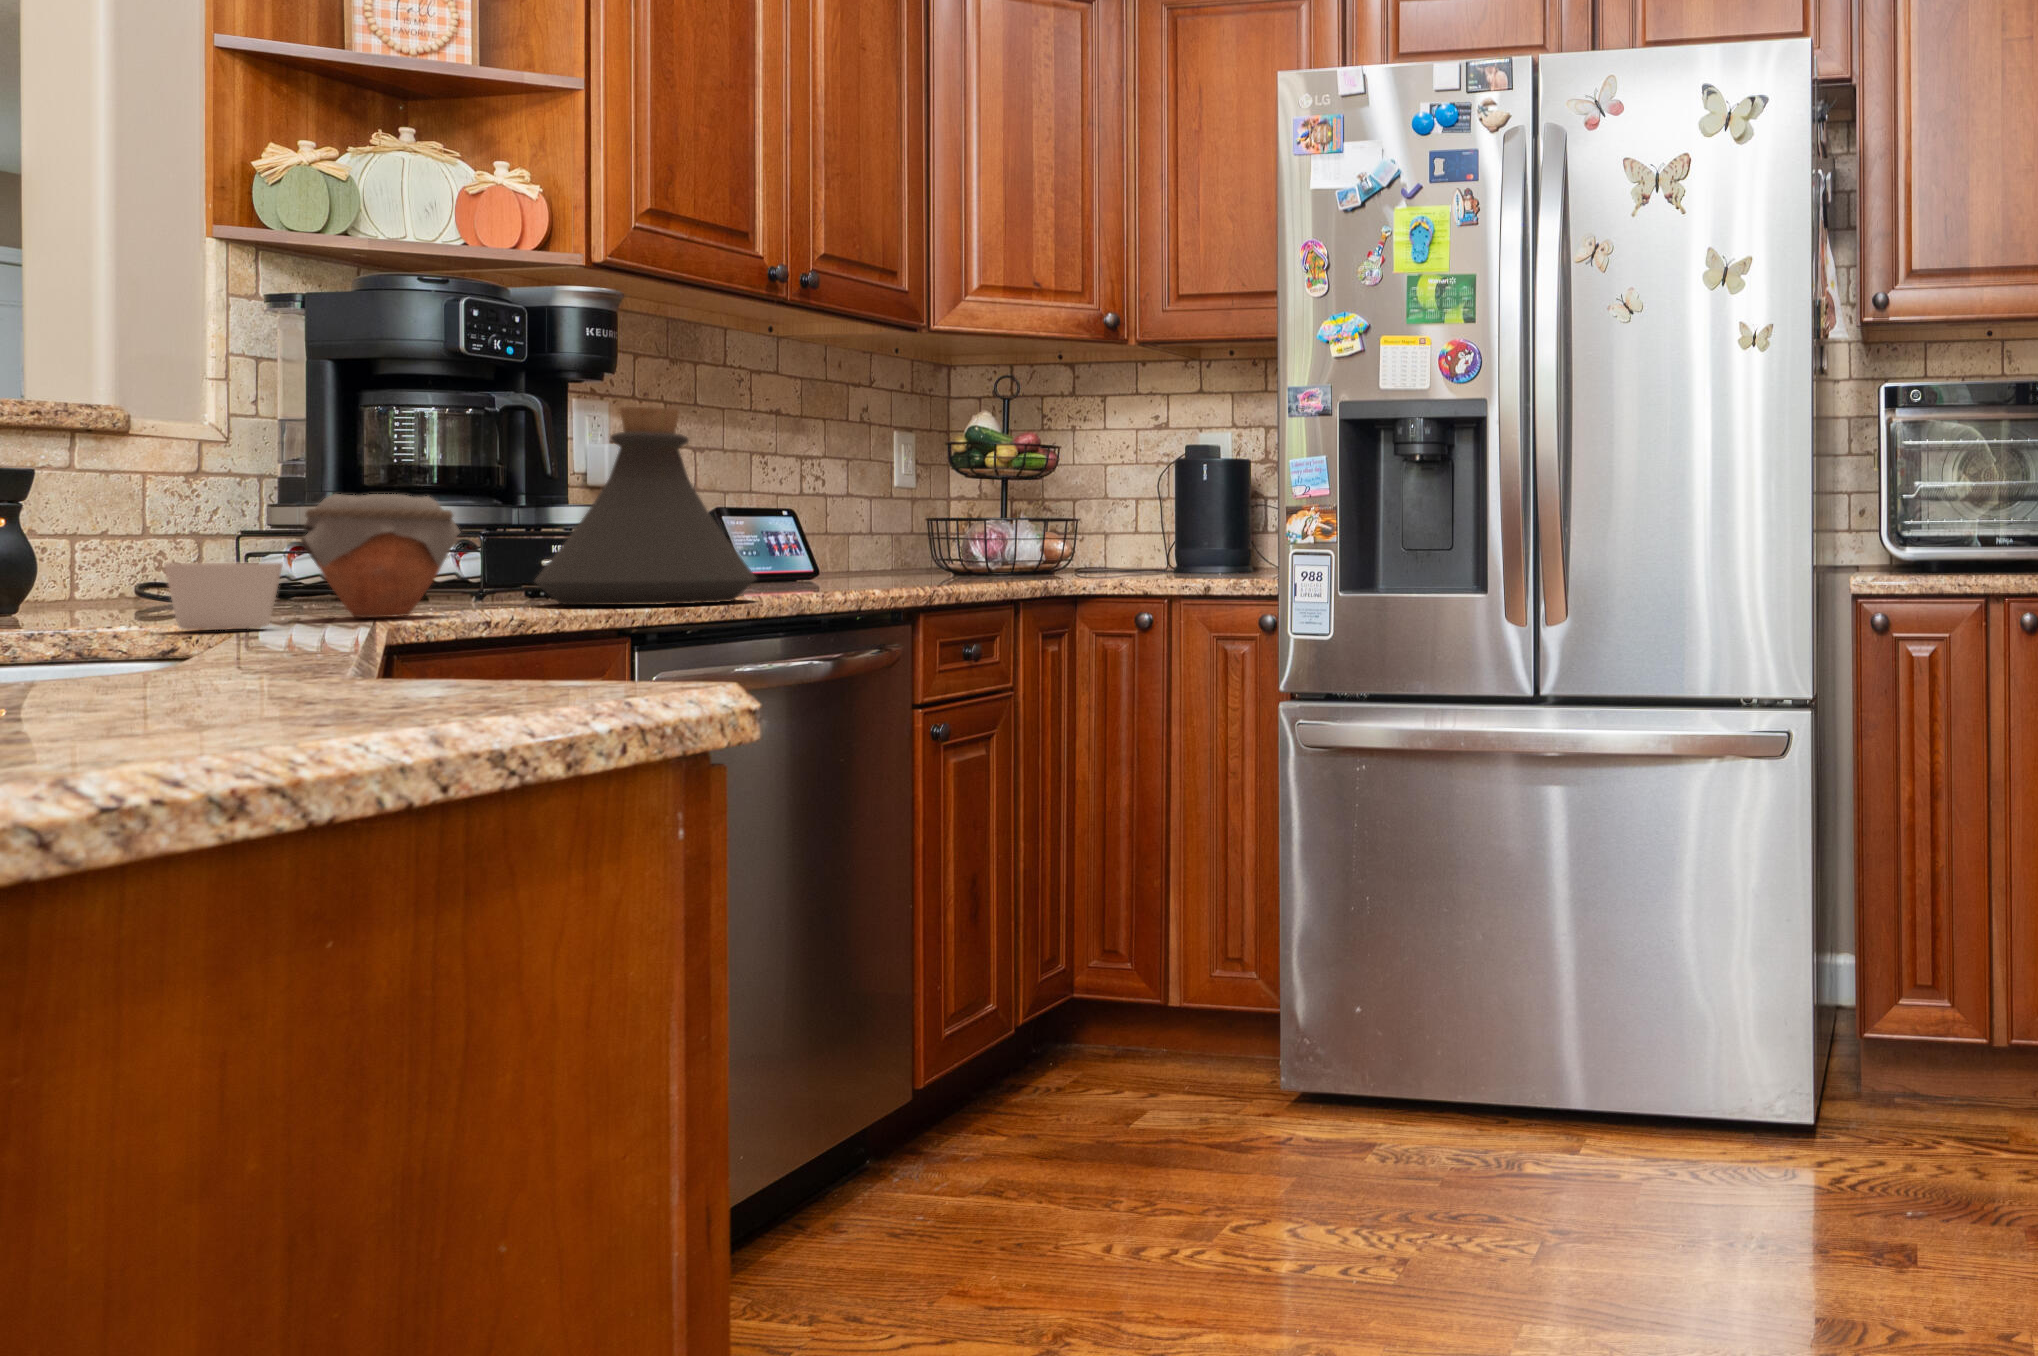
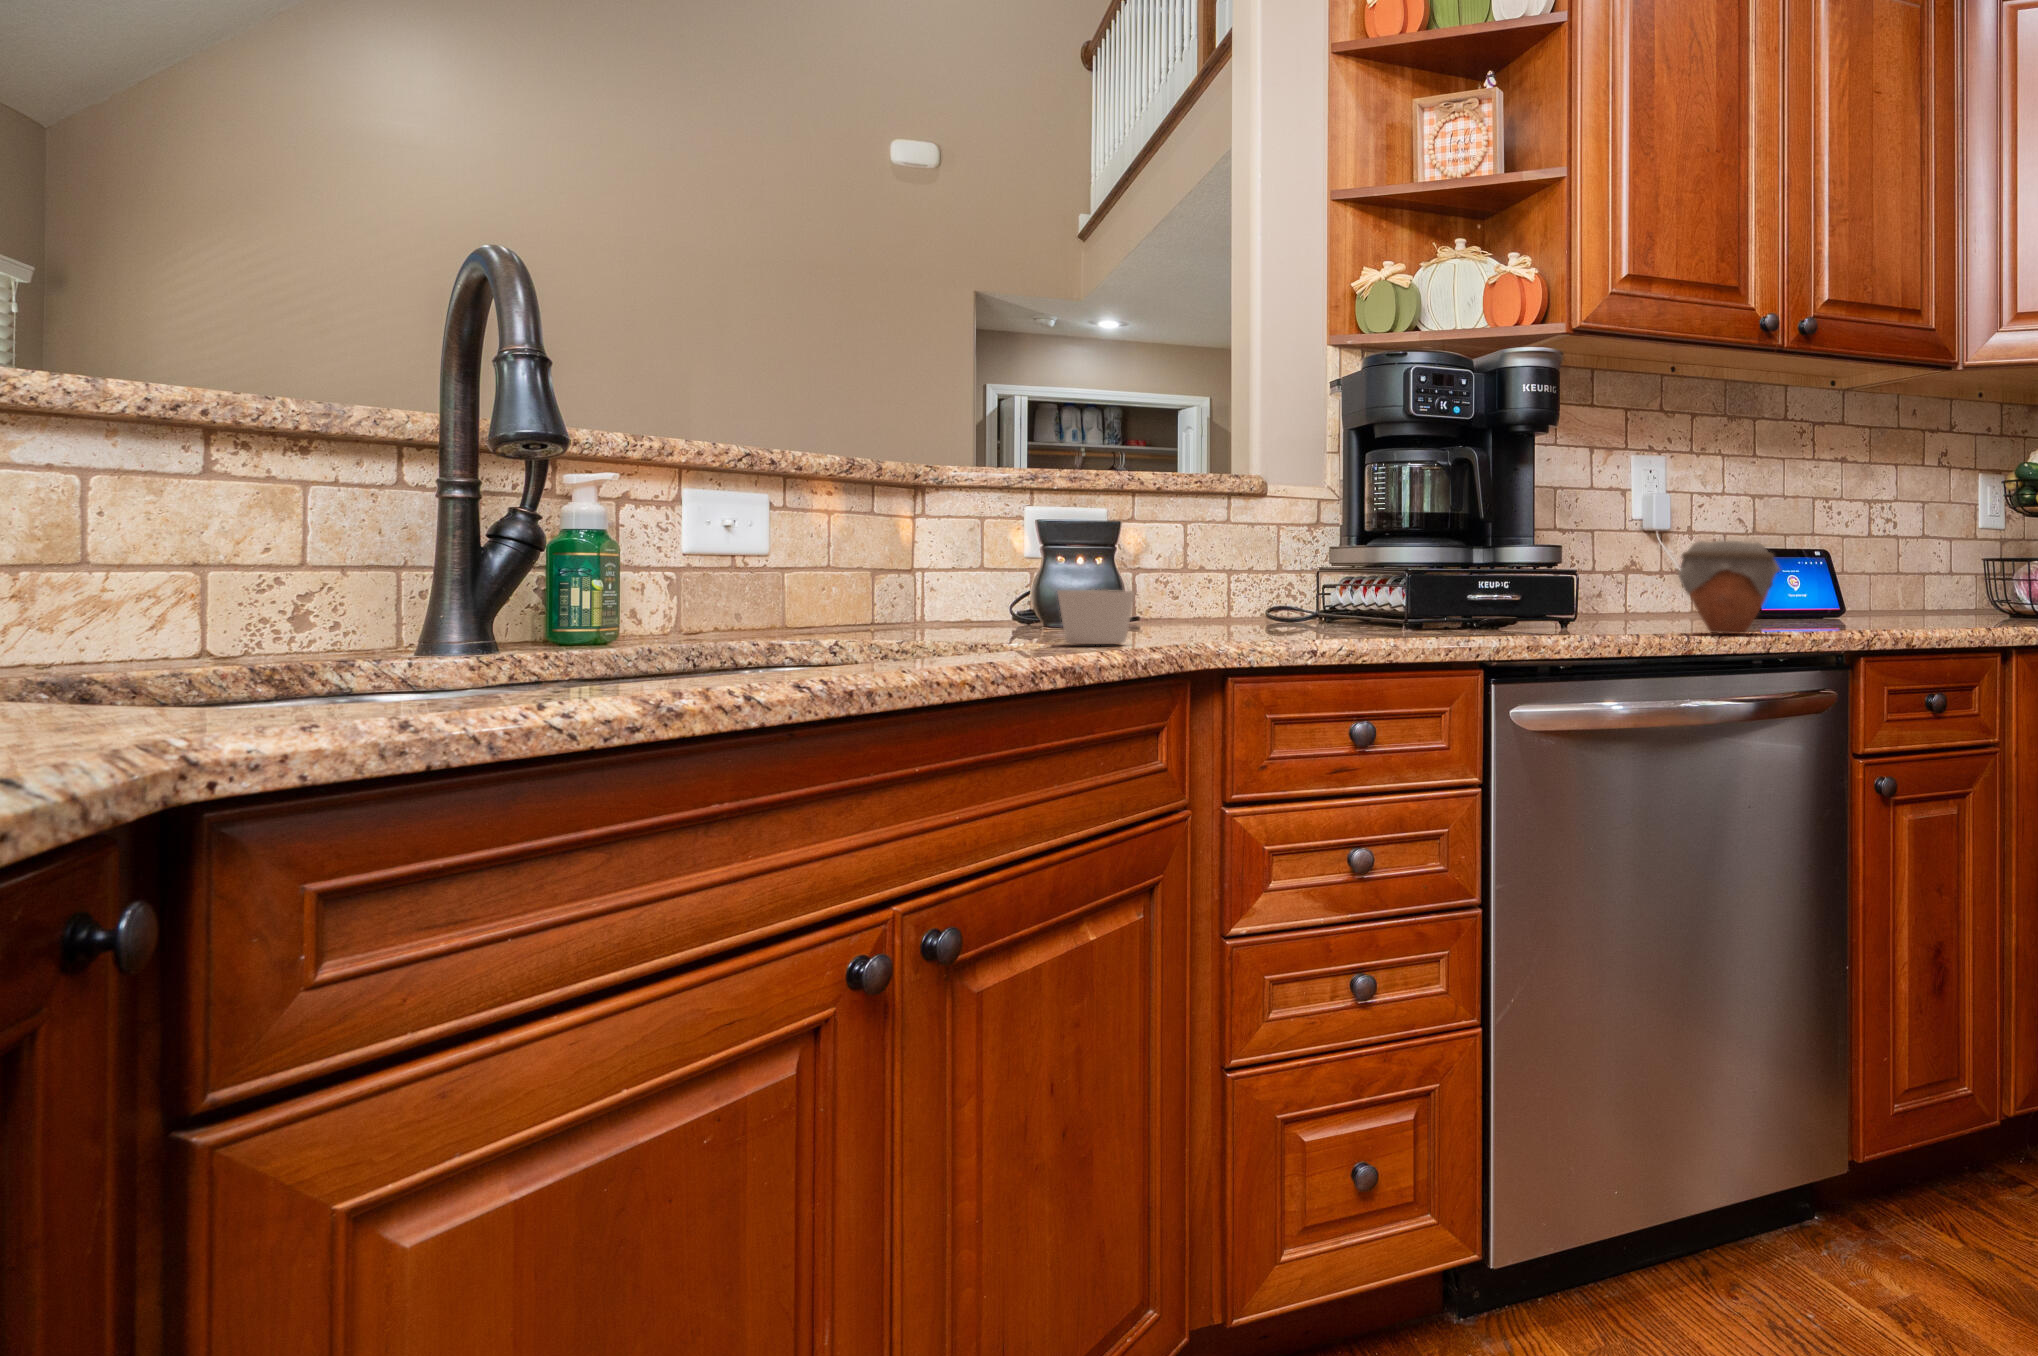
bottle: present [535,407,757,605] -> none [1412,450,1601,640]
jar: present [301,494,461,617] -> present [1678,541,1780,634]

